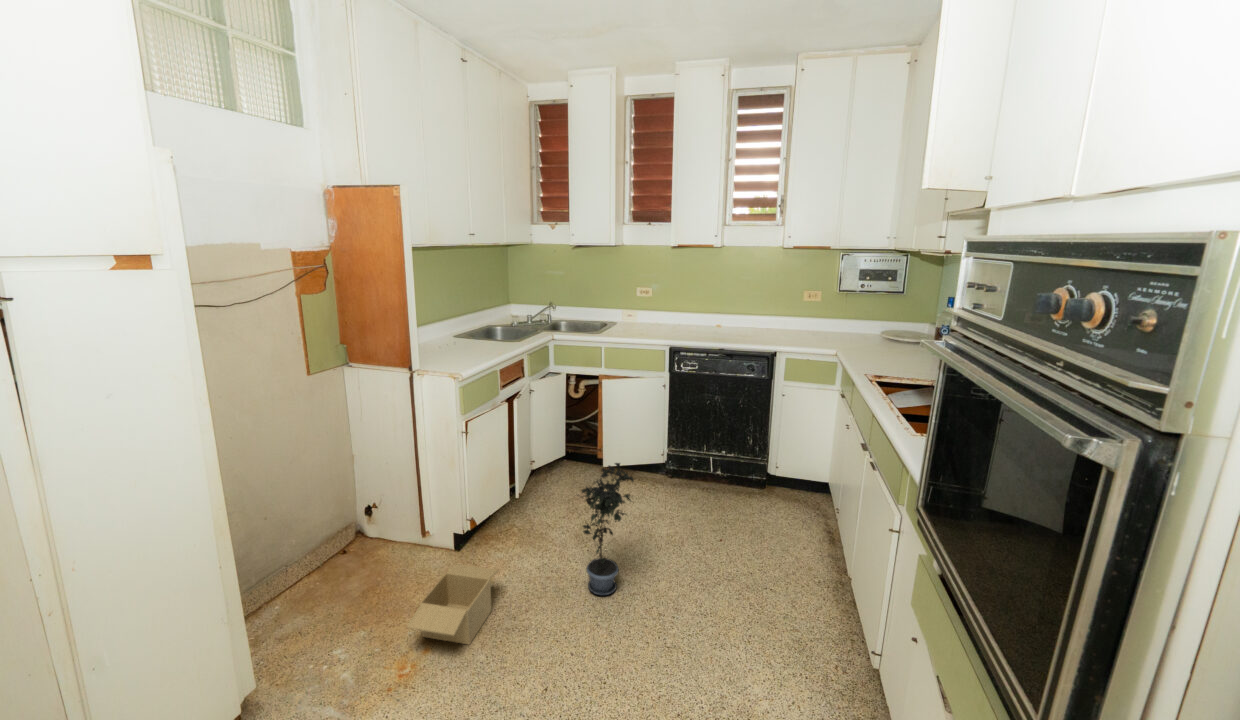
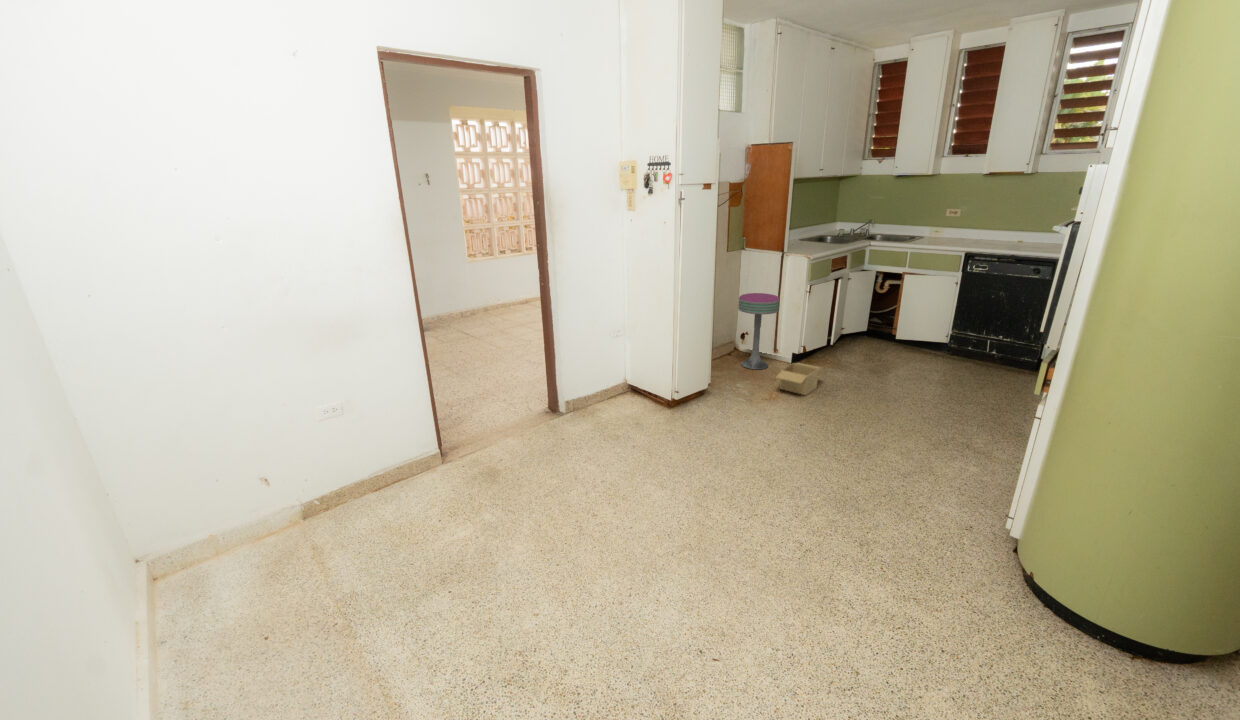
bar stool: none [336,441,417,584] -> present [738,293,780,369]
potted plant: present [577,463,634,595] -> none [877,312,920,394]

